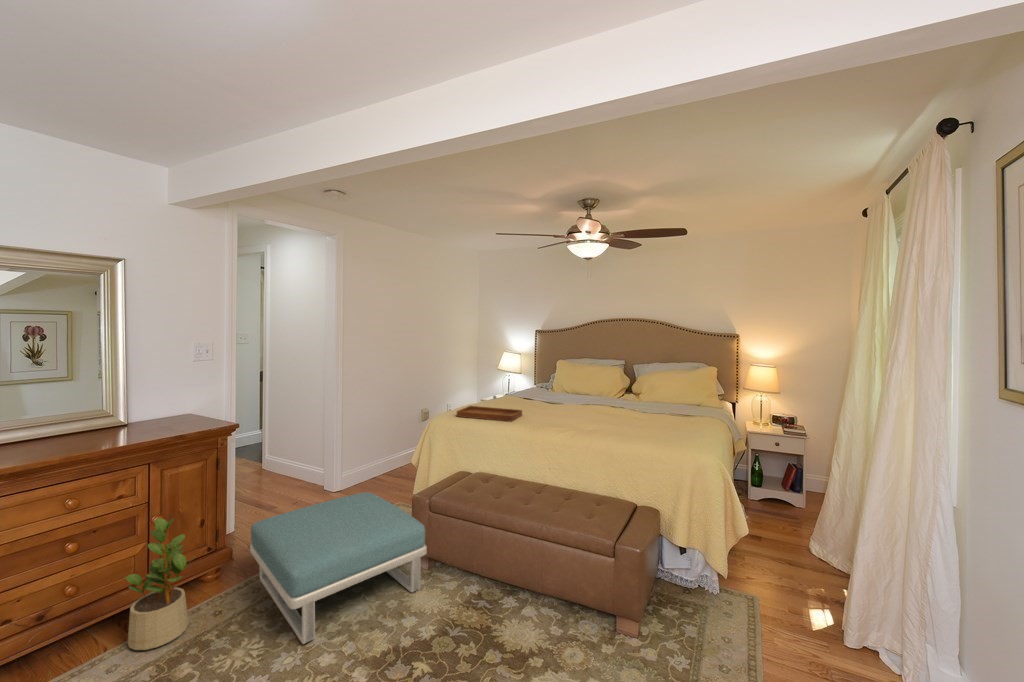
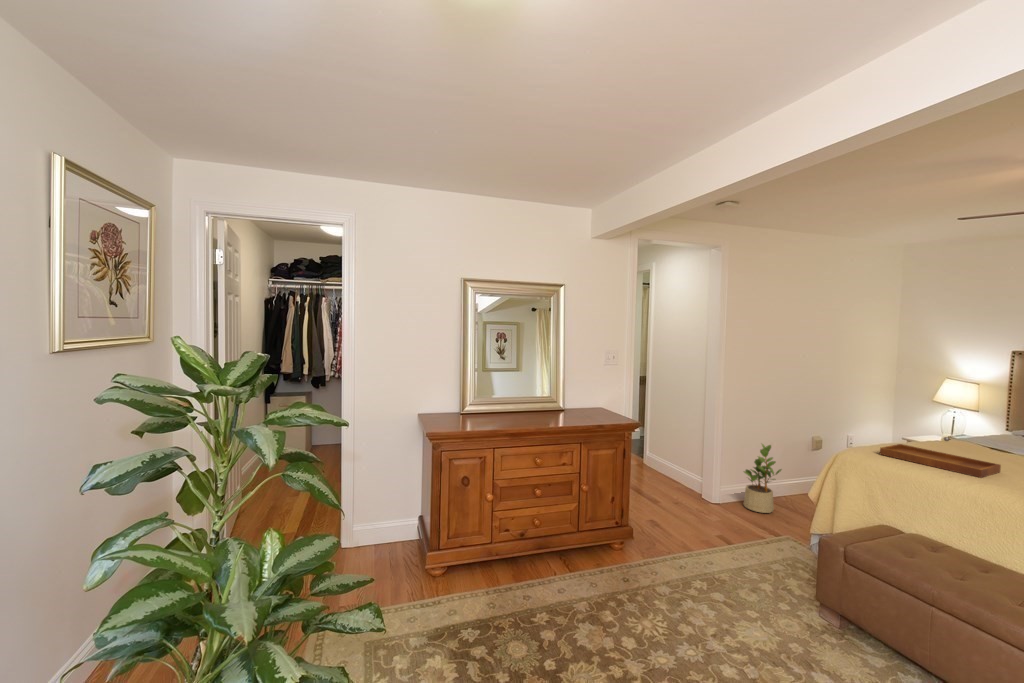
footstool: present [250,492,427,644] -> none [649,512,842,646]
potted plant: present [126,518,193,650] -> present [744,444,781,513]

